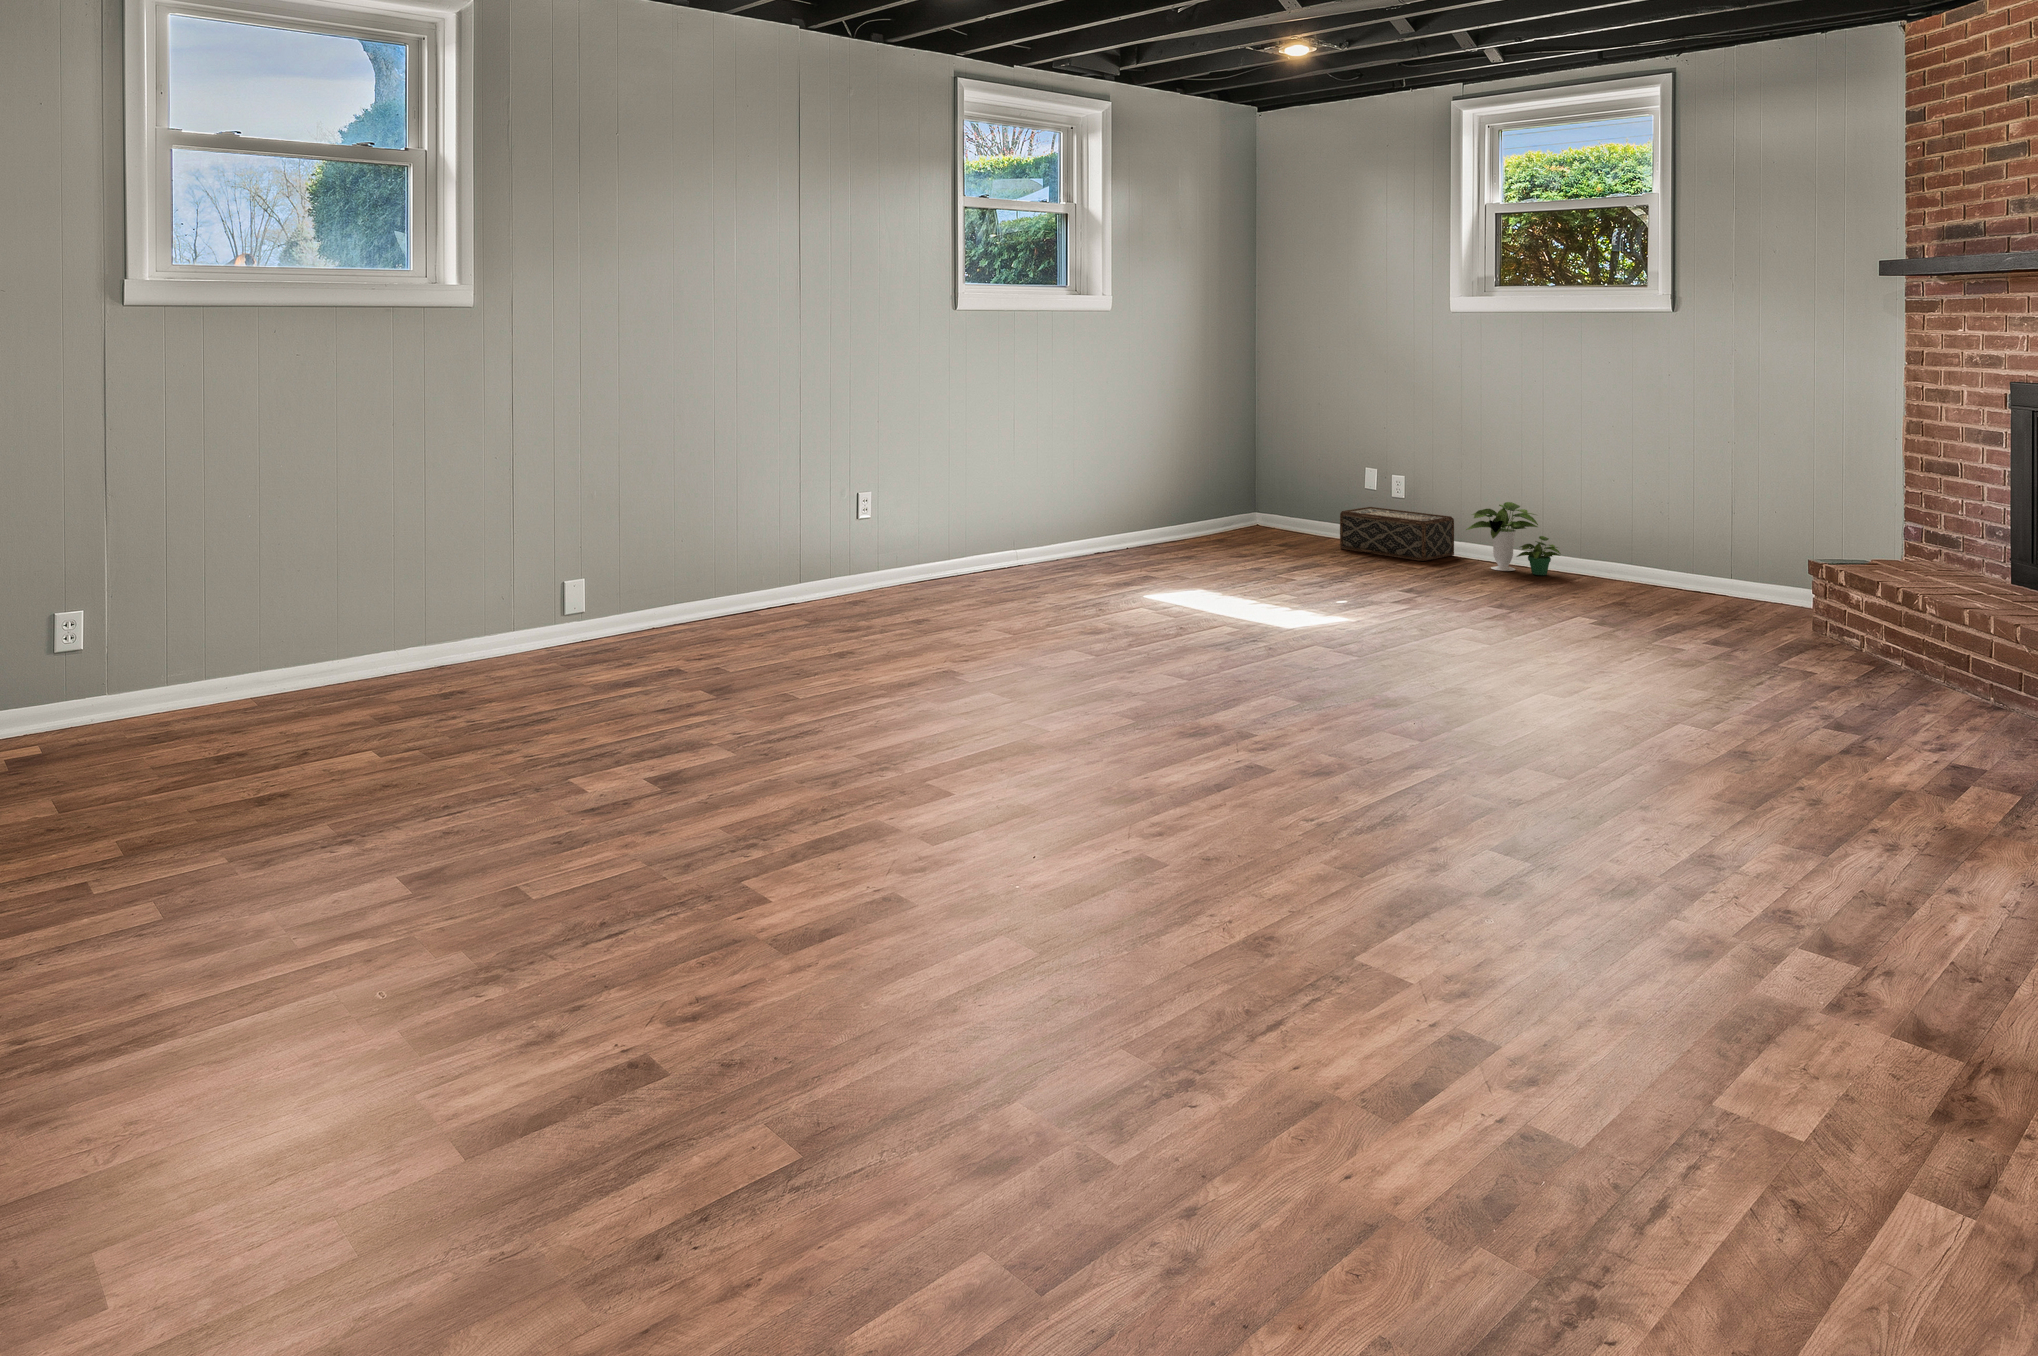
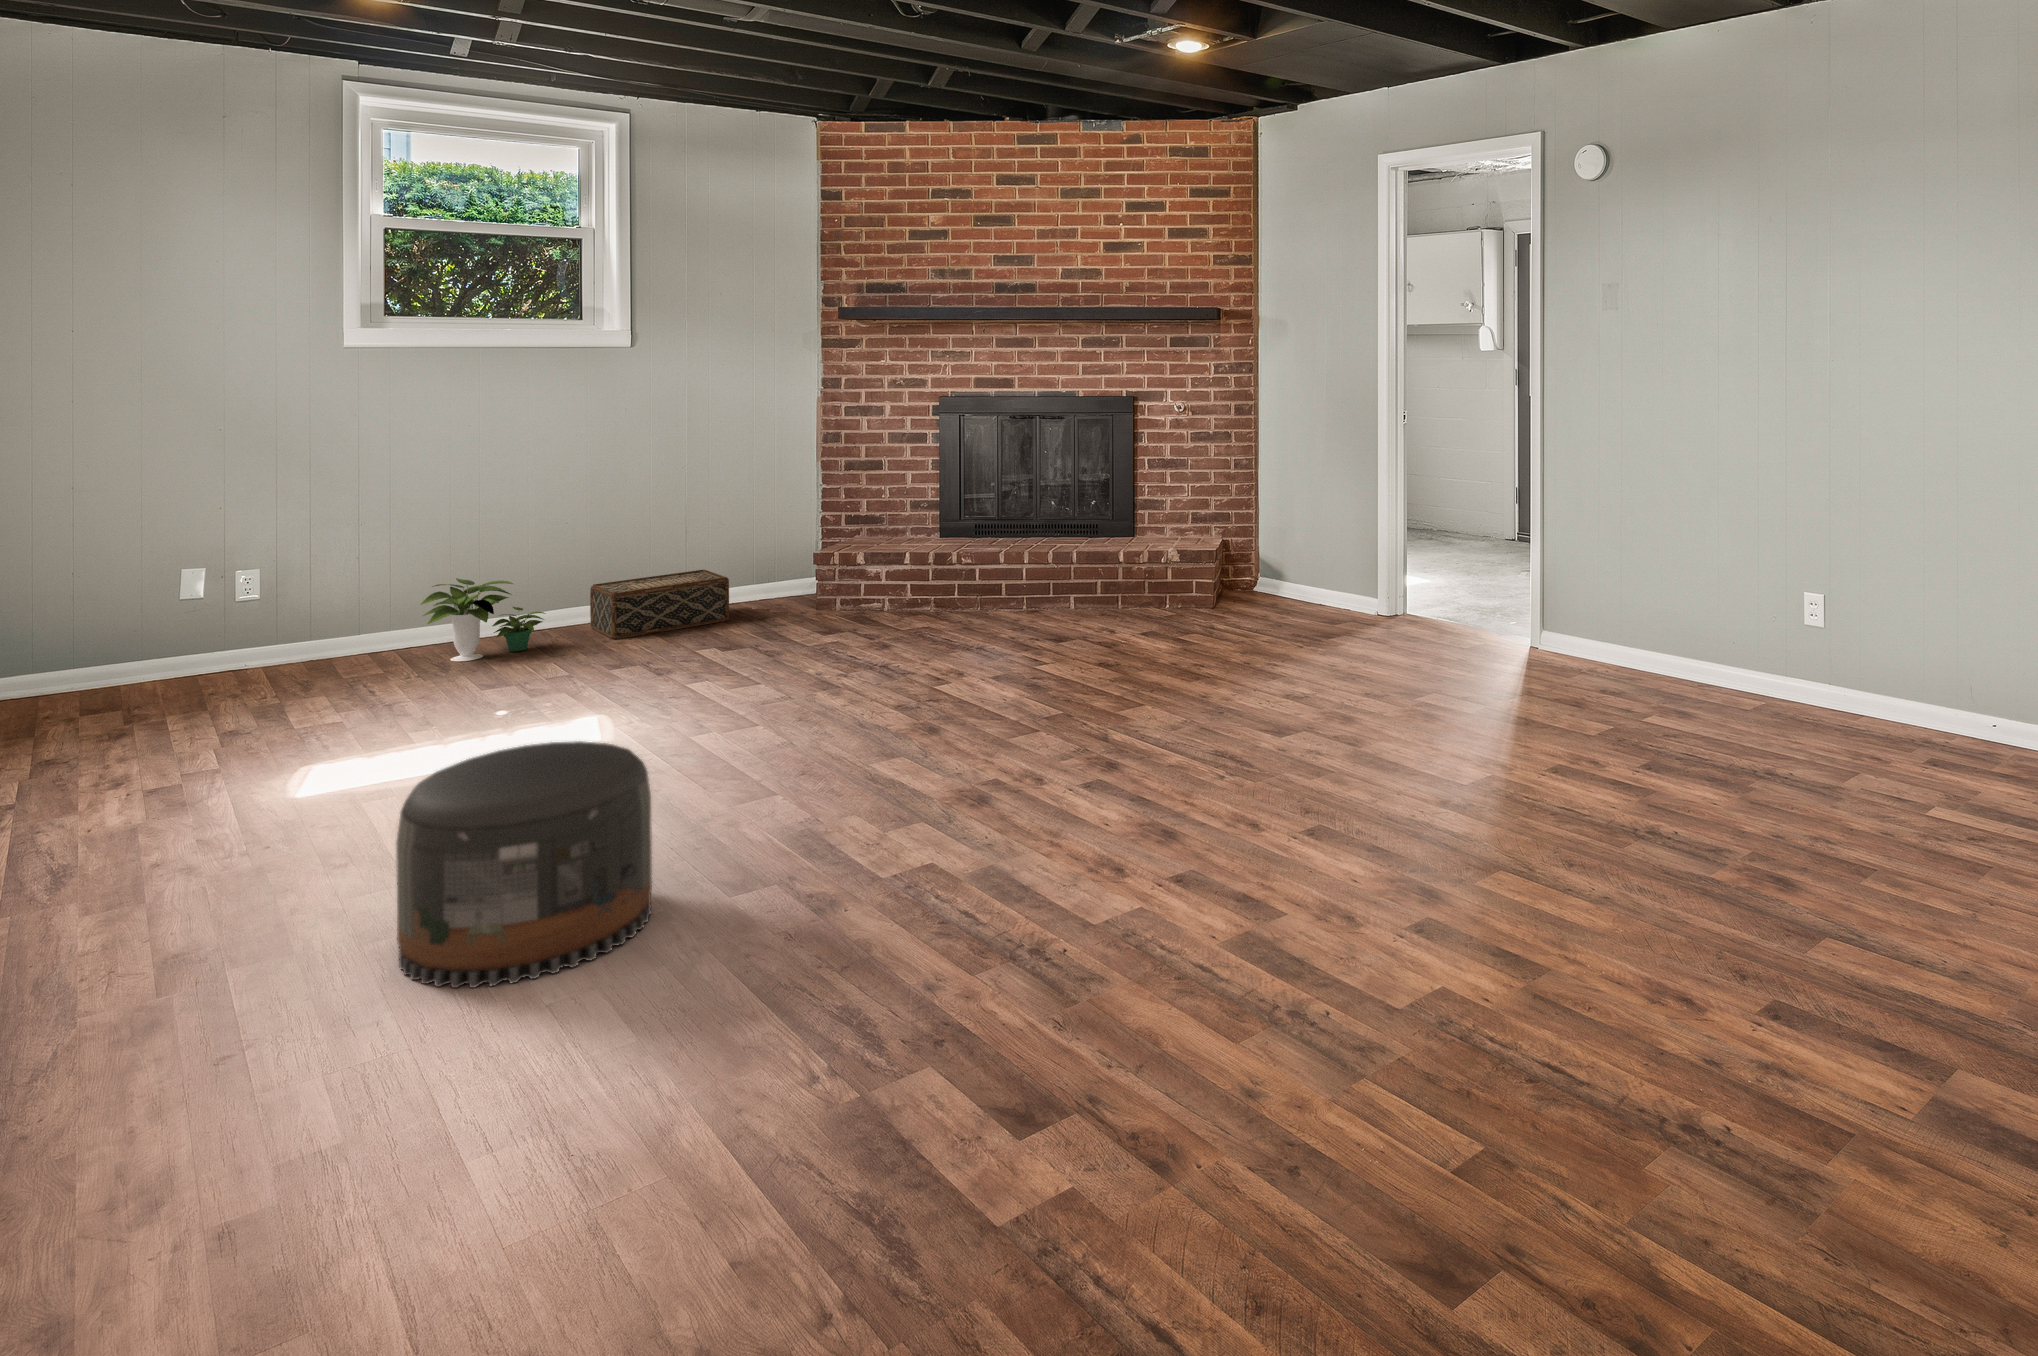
woven basket: present [1340,507,1454,561] -> present [590,570,729,639]
pouf: none [925,530,1056,655] -> present [396,741,652,988]

